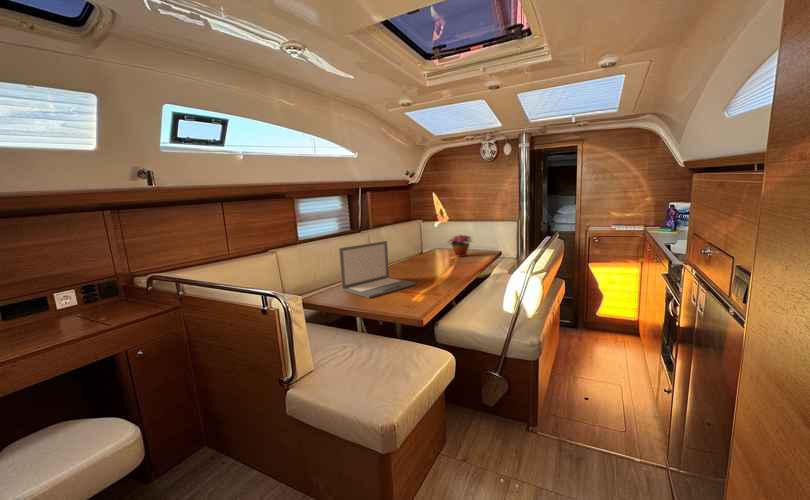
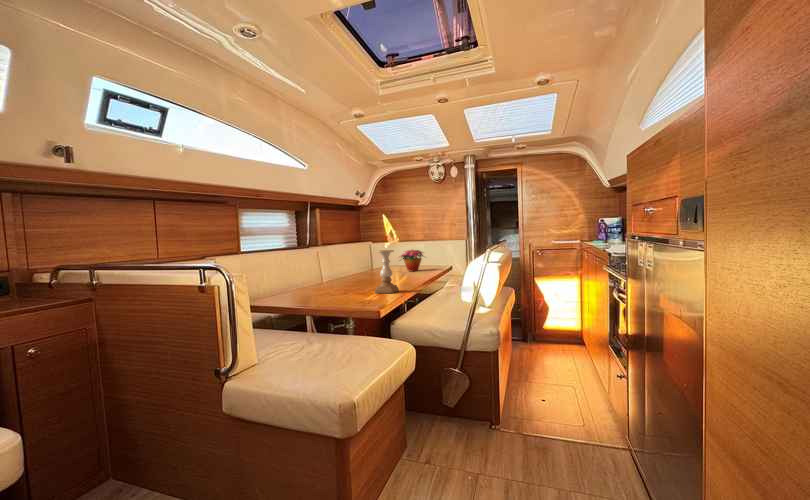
laptop: present [339,241,416,298] -> none [288,245,370,297]
candle holder: none [420,252,443,296] -> present [375,250,399,293]

